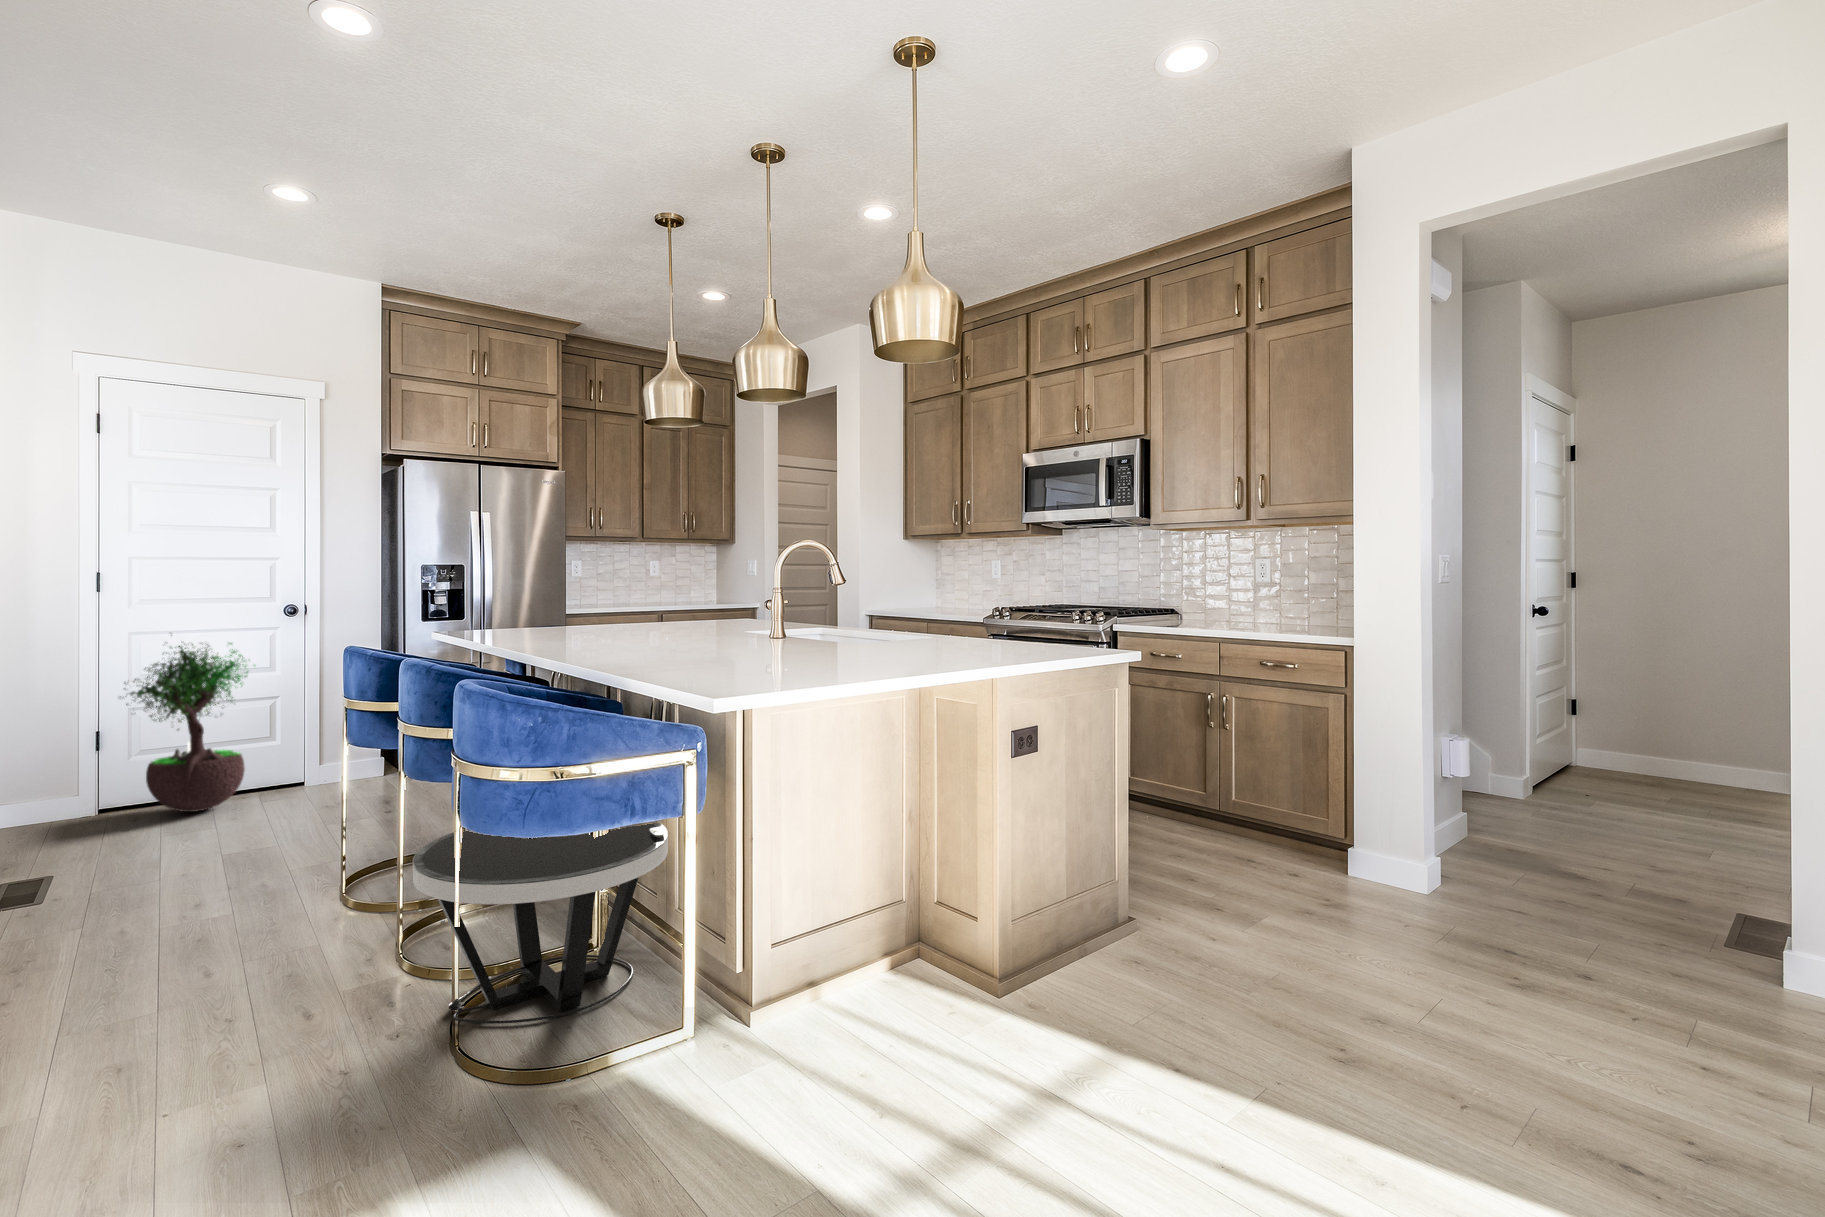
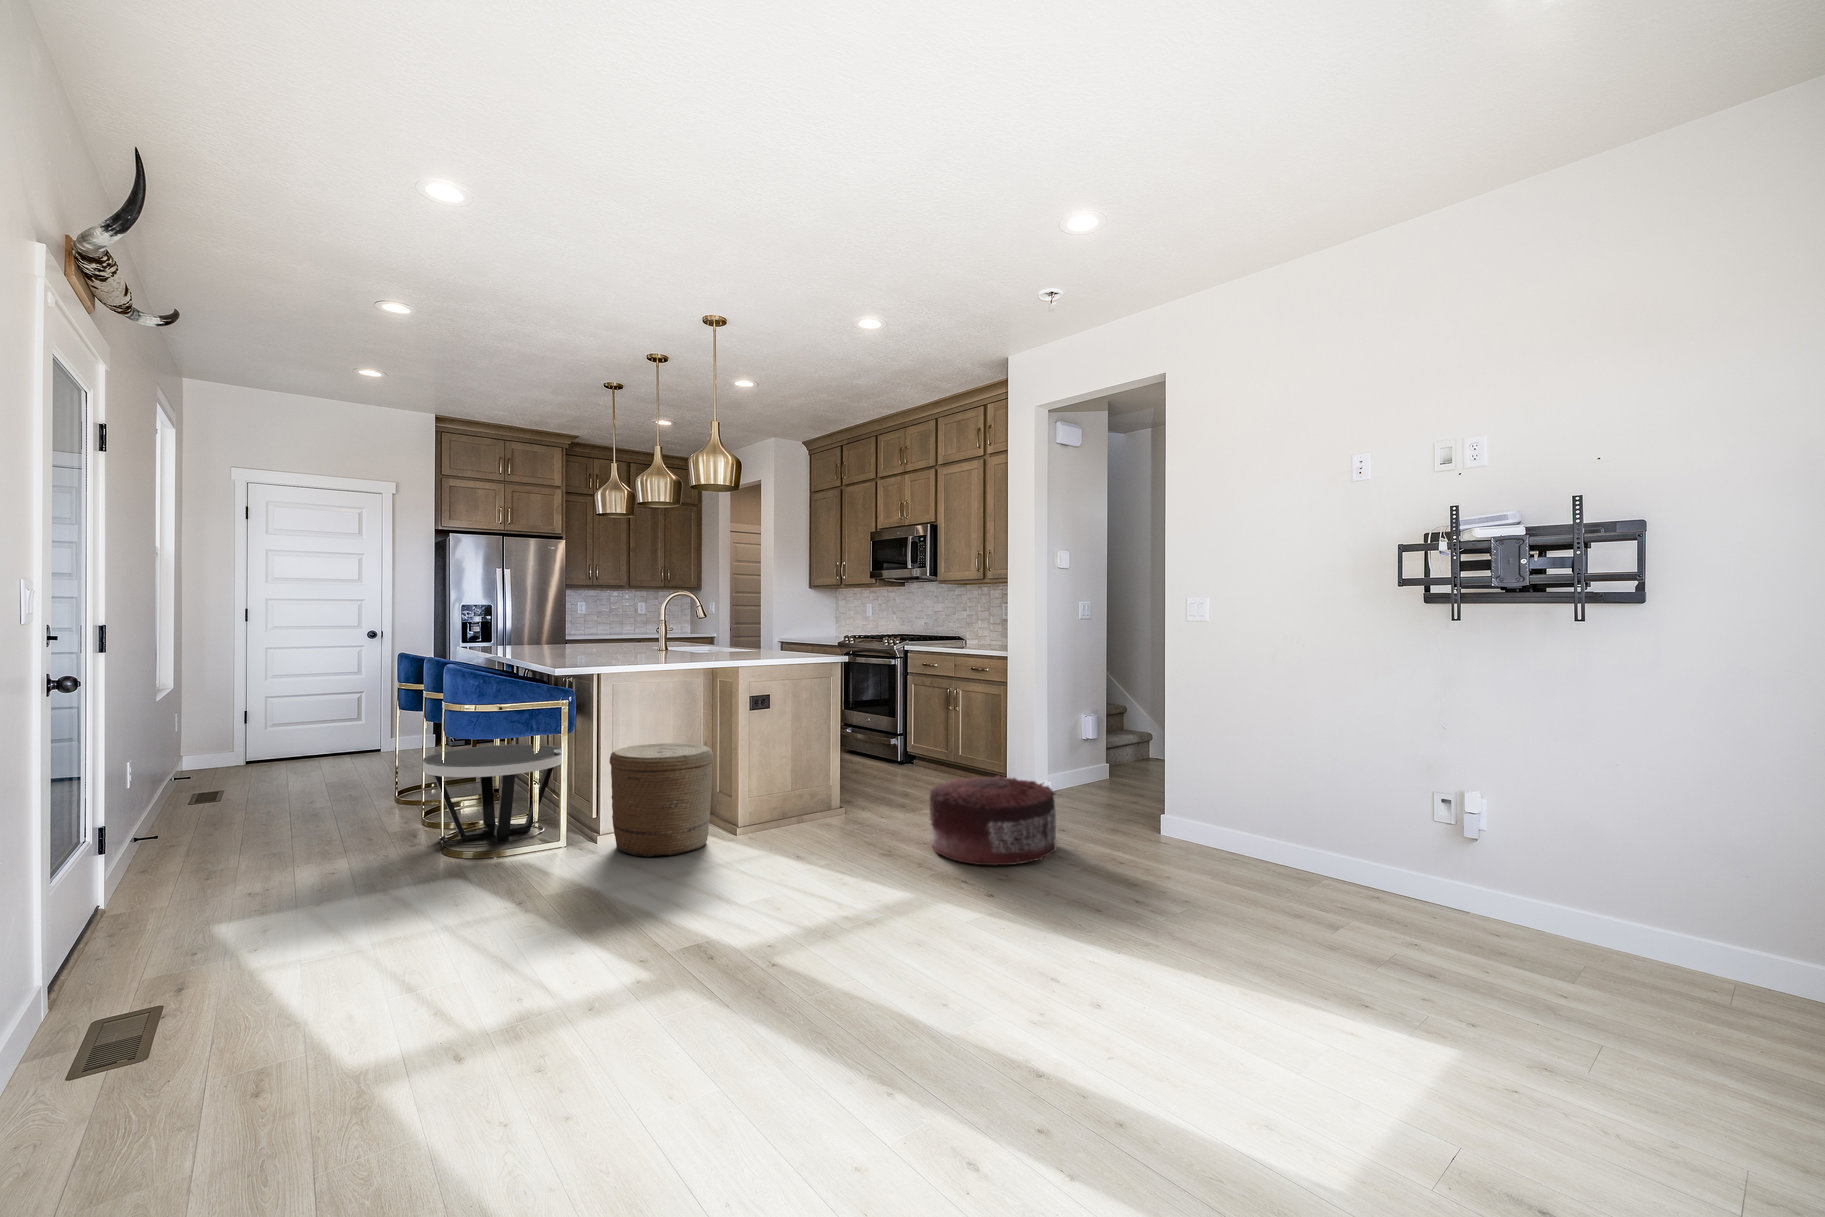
potted tree: present [125,635,248,812] -> none [265,646,350,762]
woven basket: none [775,813,965,1051] -> present [610,743,713,857]
pouf: none [1347,855,1619,1056] -> present [929,776,1057,865]

